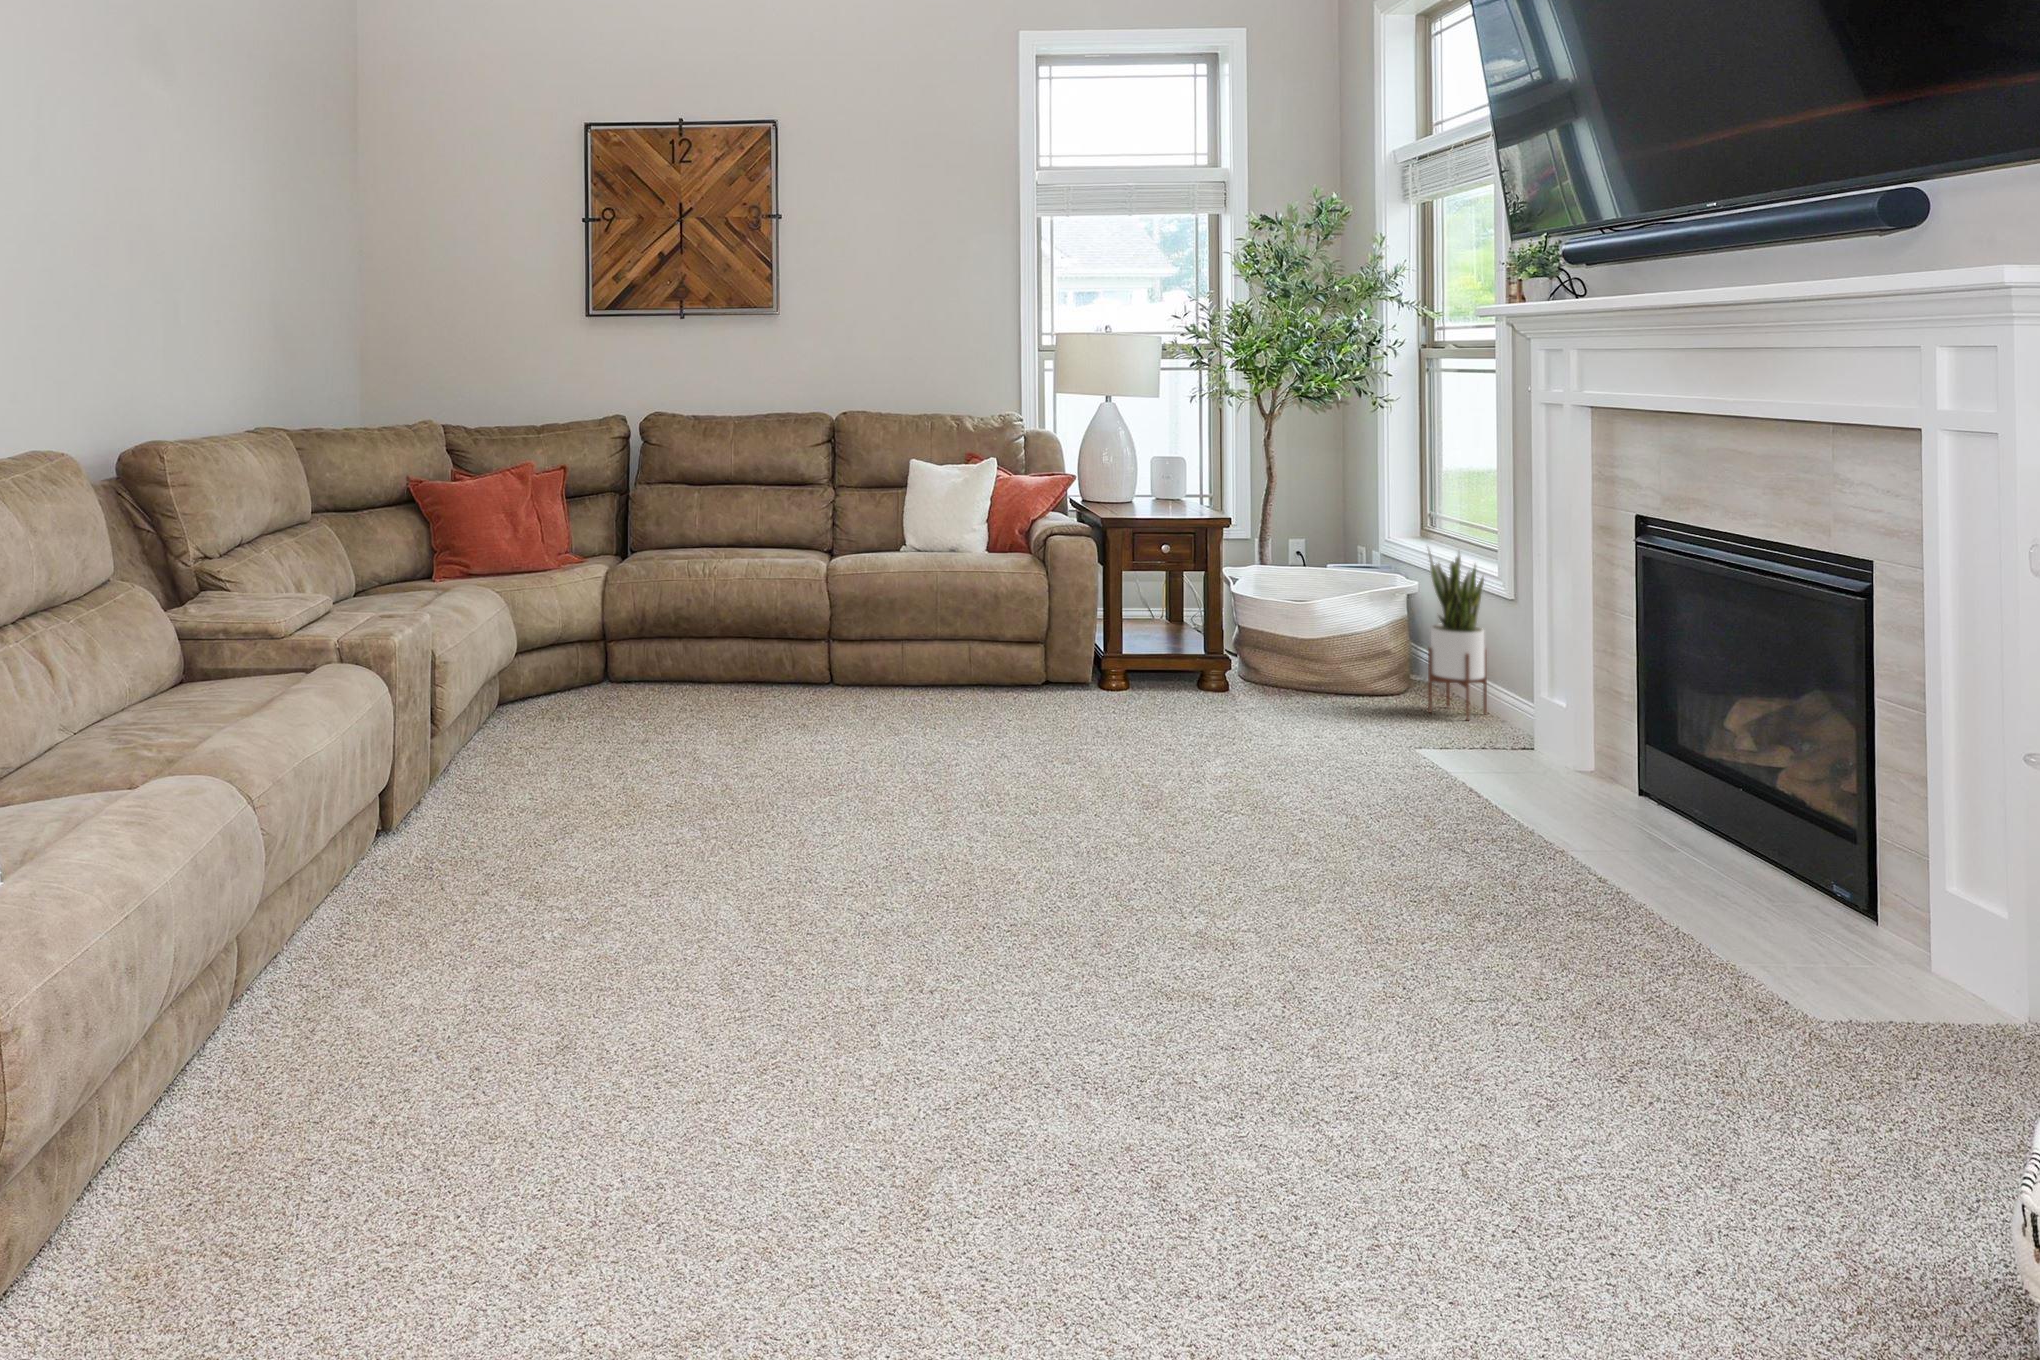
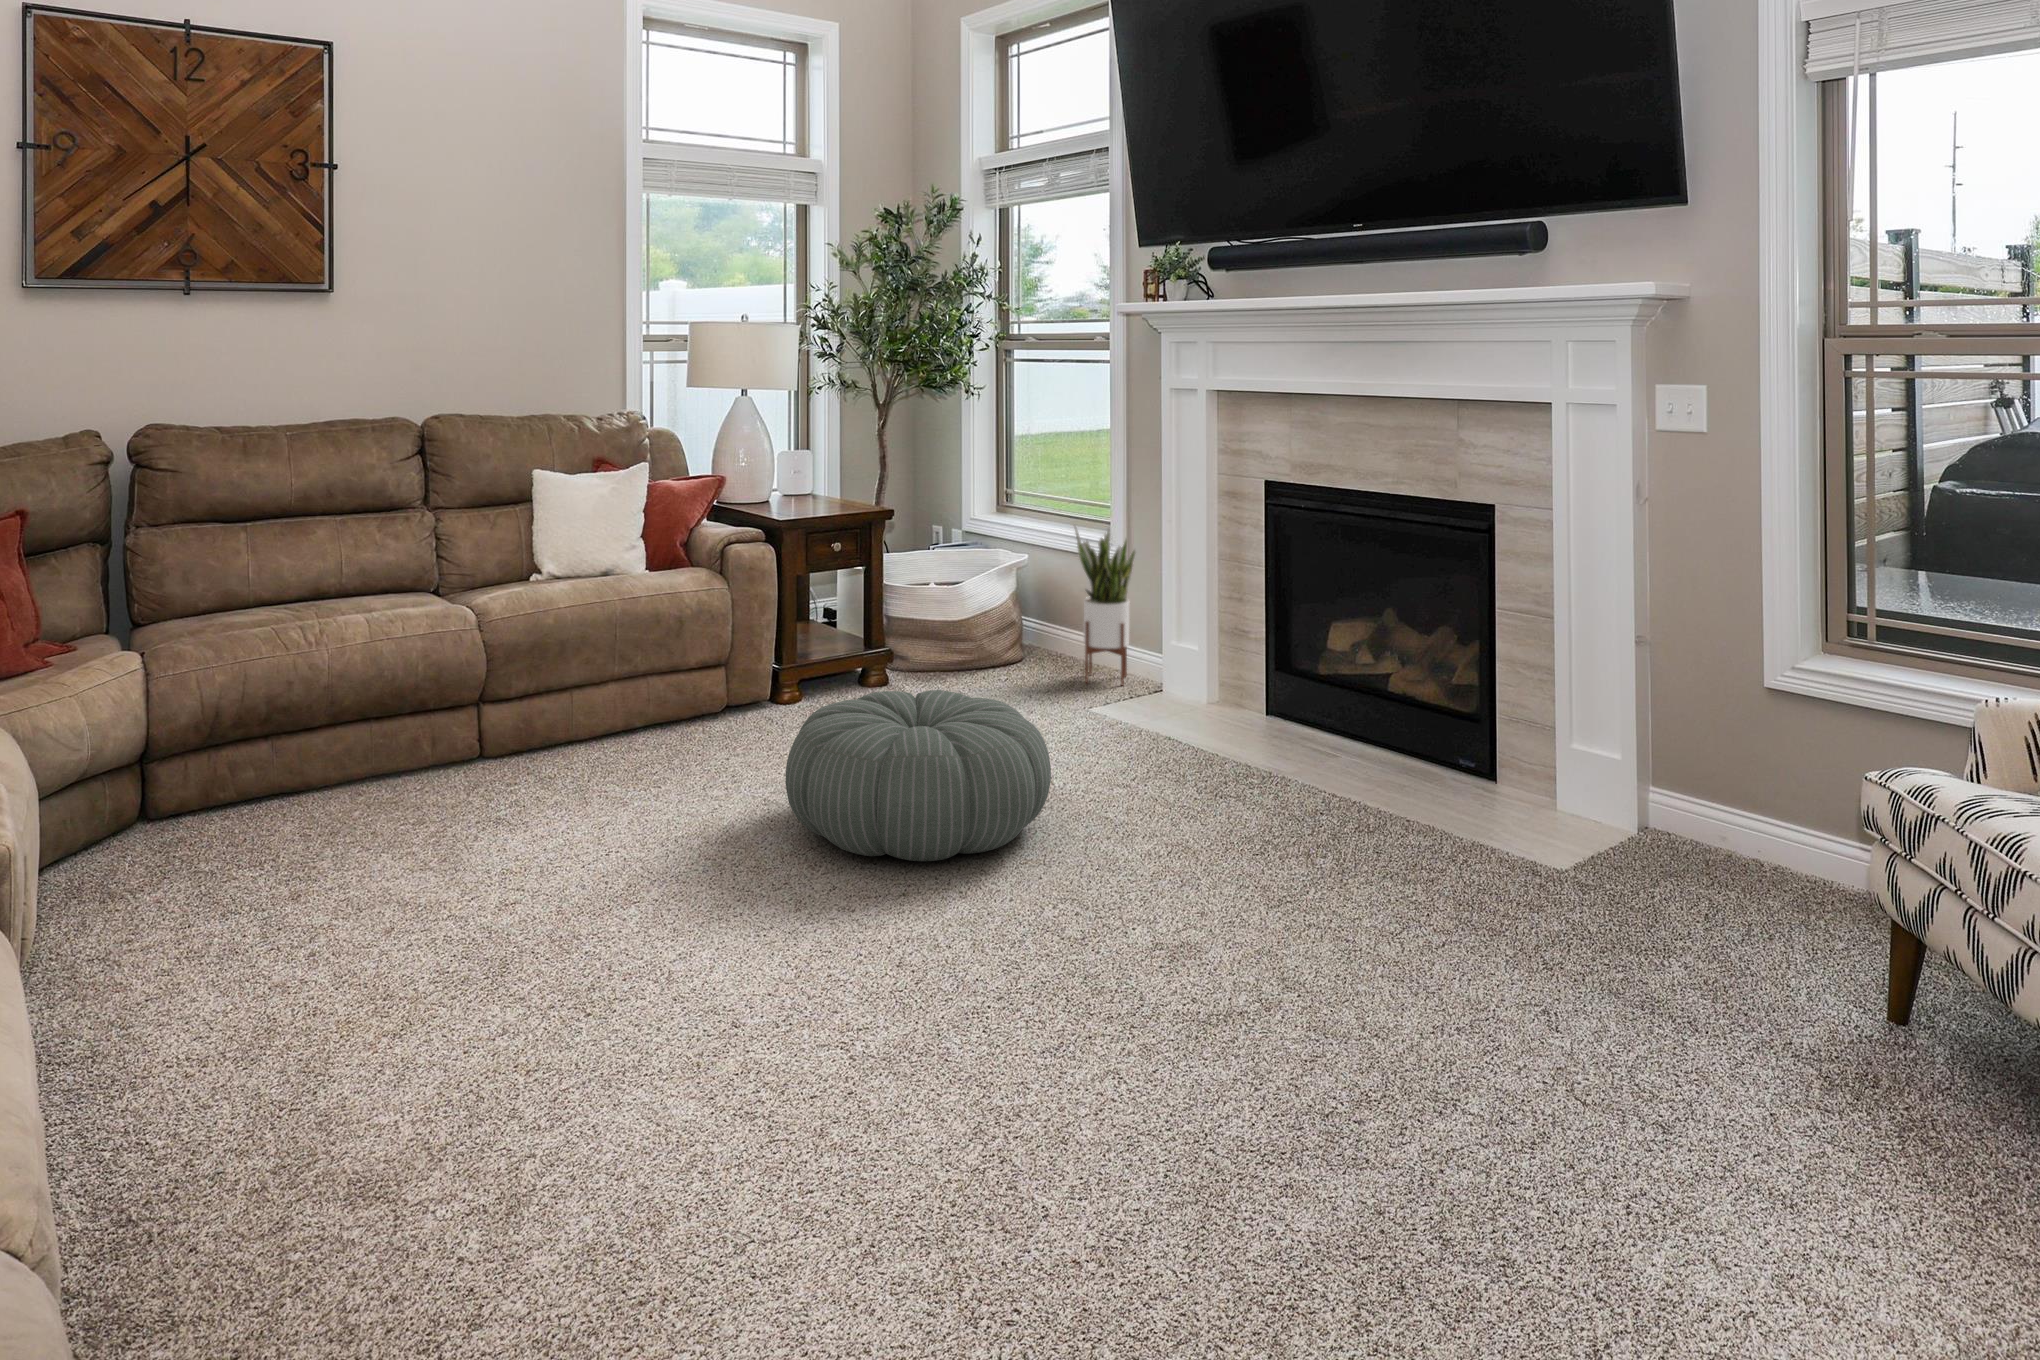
pouf: none [973,664,1210,802] -> present [786,690,1051,861]

